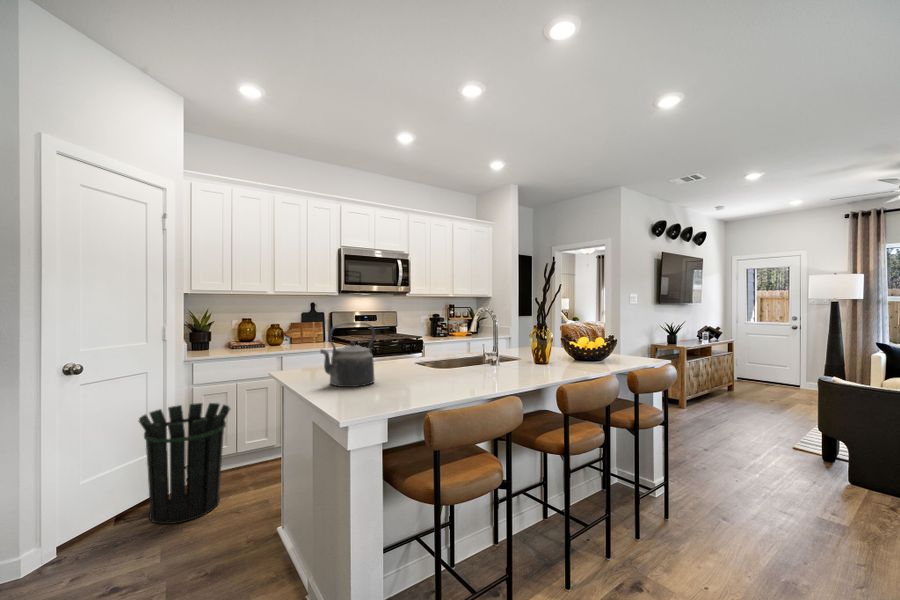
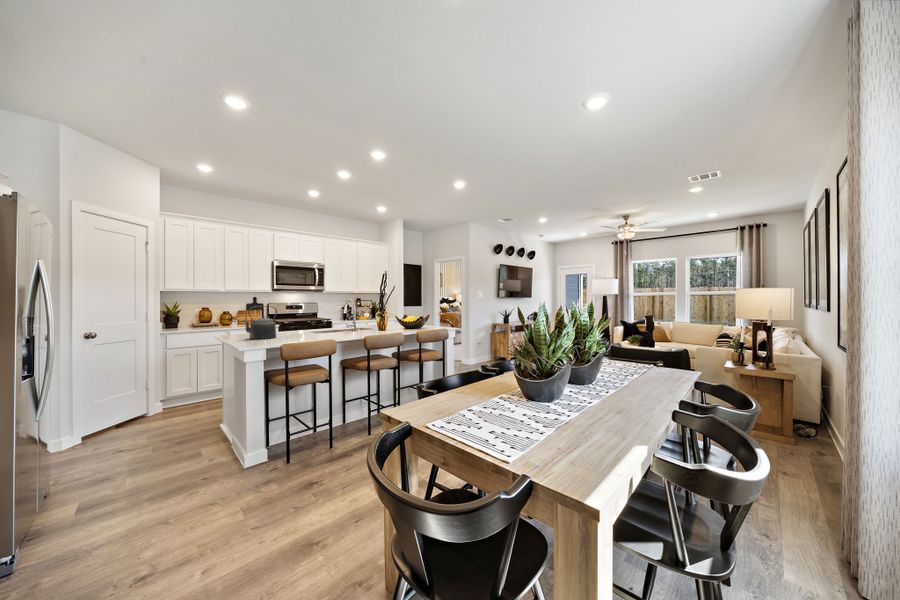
waste bin: present [139,403,230,524] -> none [132,359,193,427]

